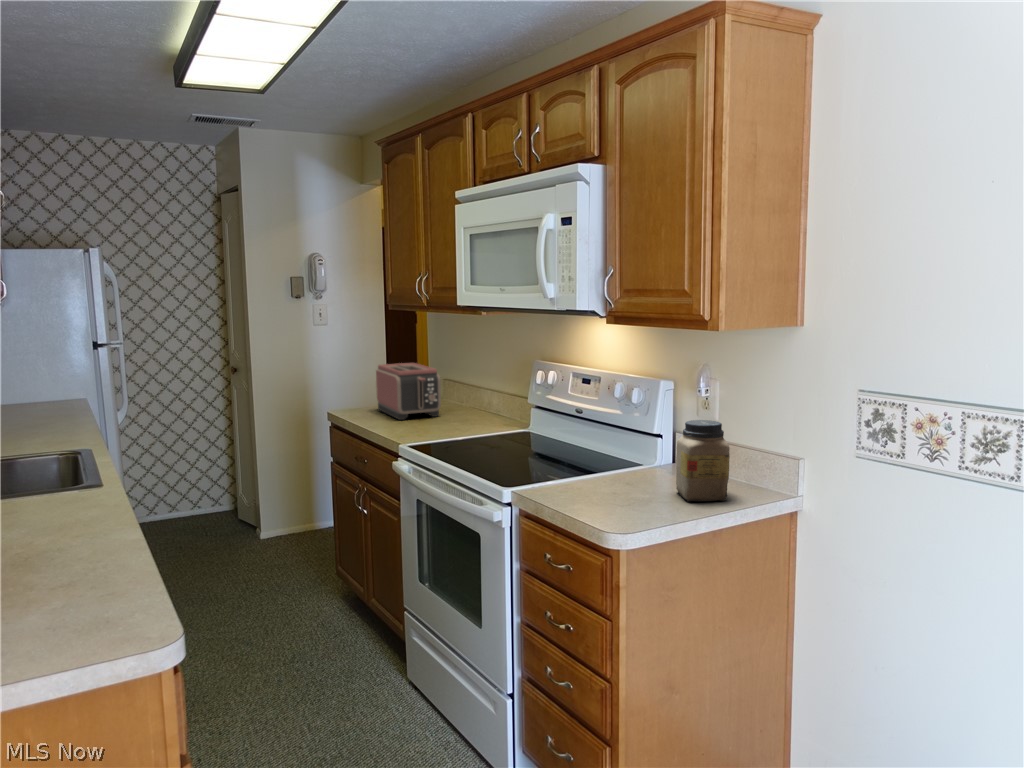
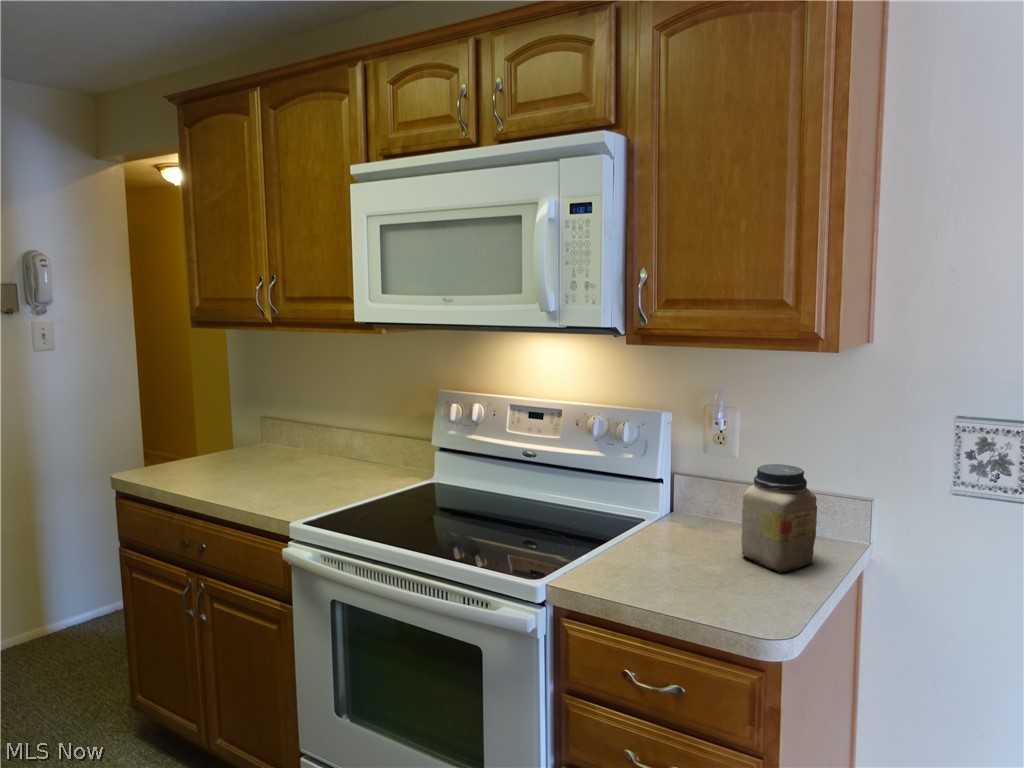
toaster: present [376,363,441,420] -> none [182,399,289,481]

